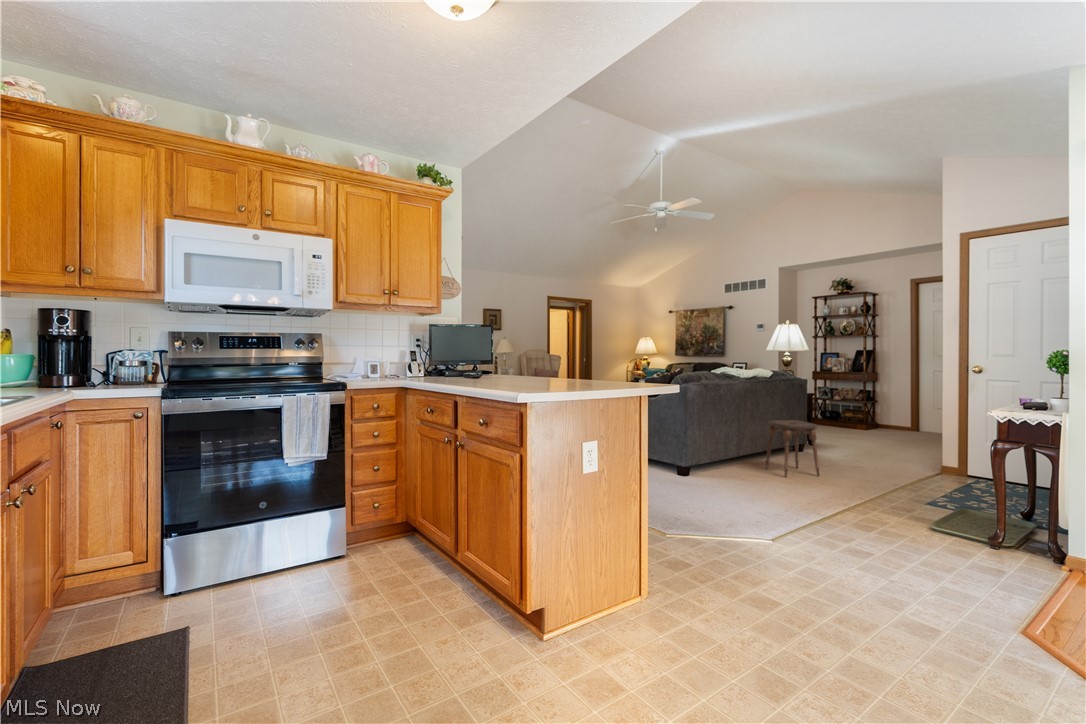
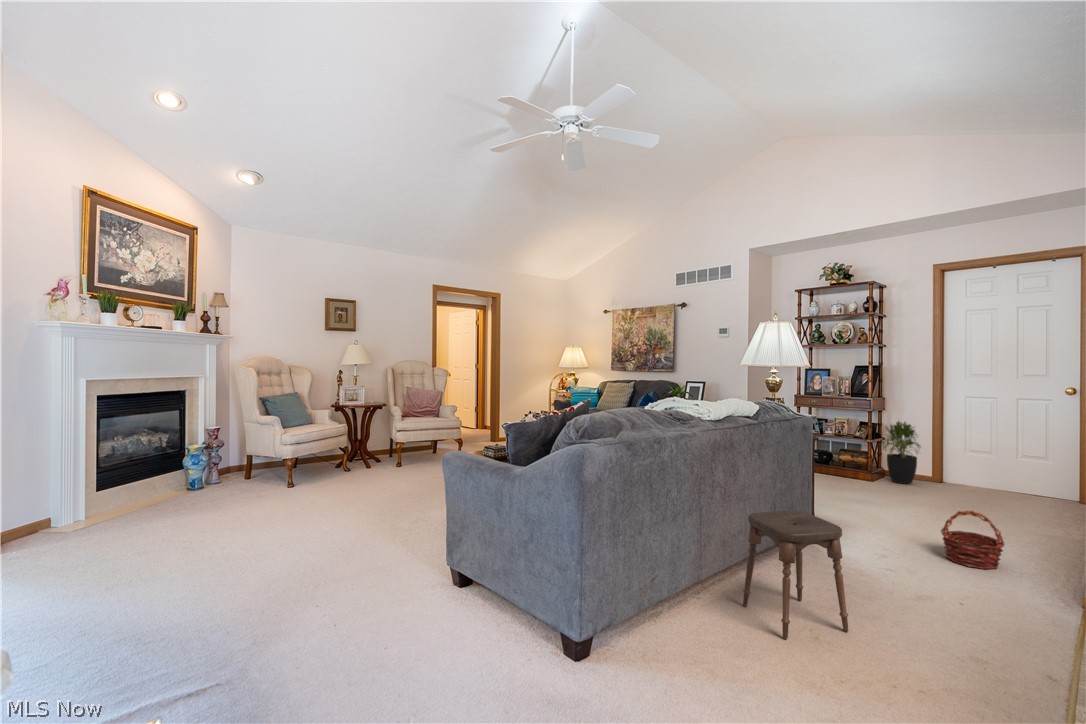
potted plant: none [870,387,902,431] -> present [882,421,921,484]
basket: none [889,429,924,461] -> present [941,511,1004,569]

